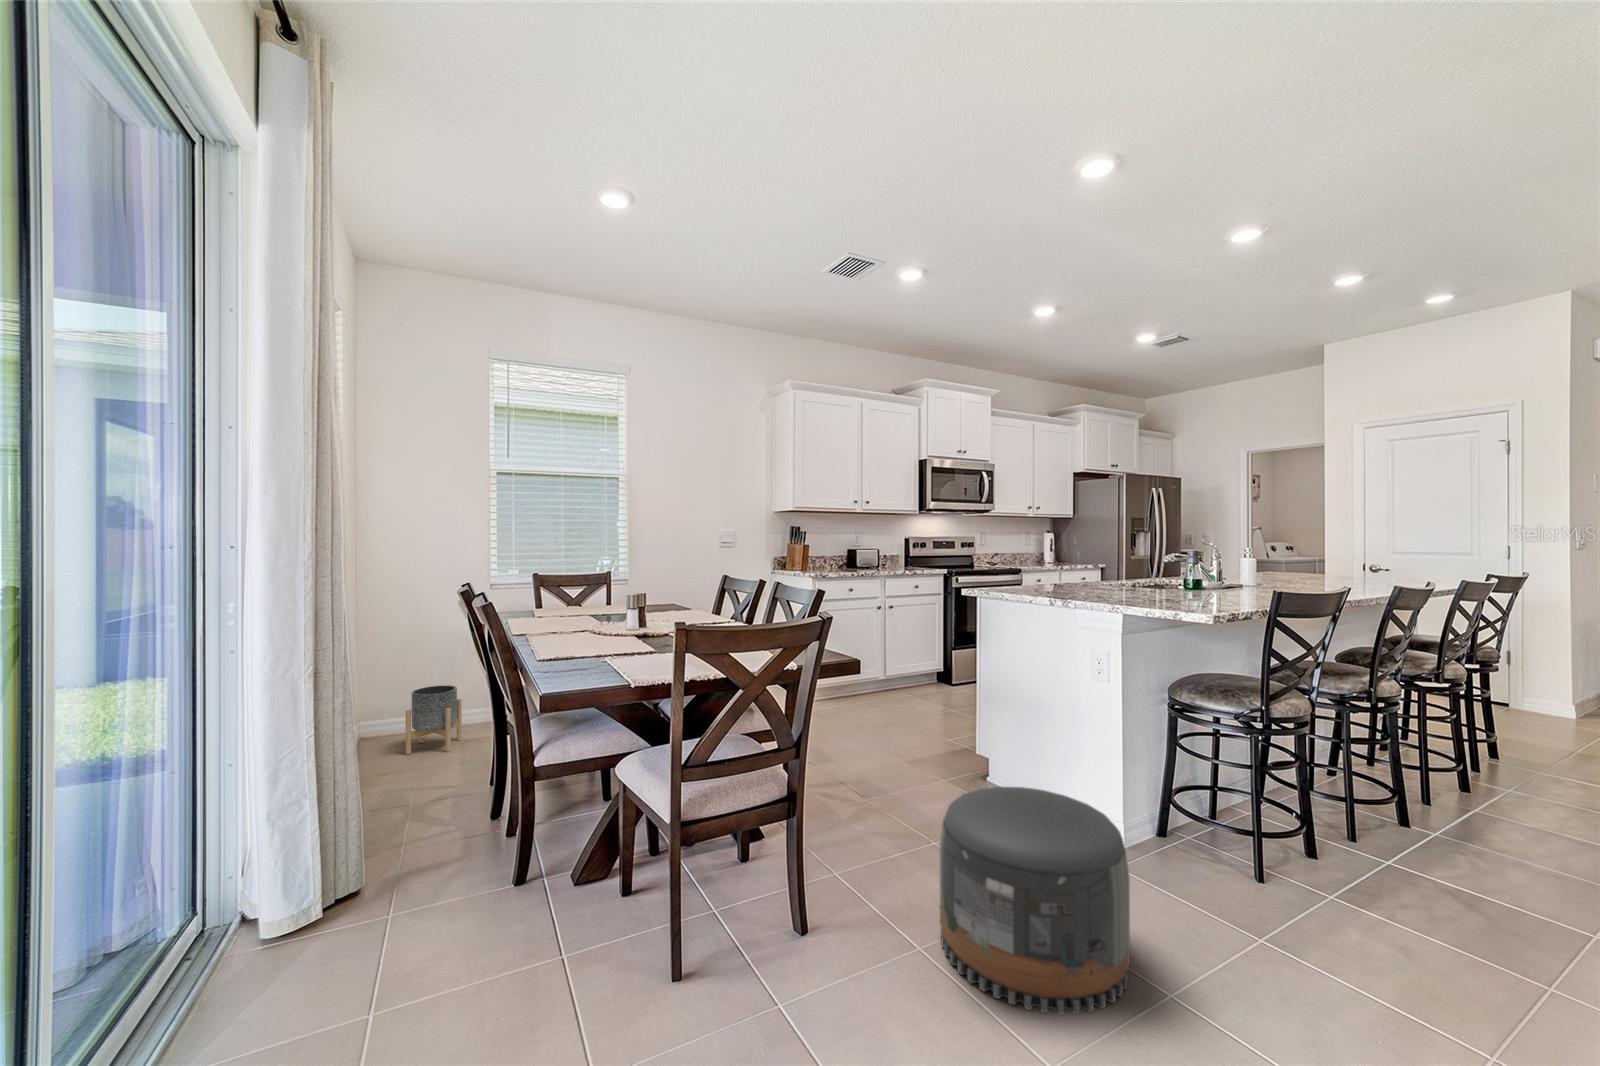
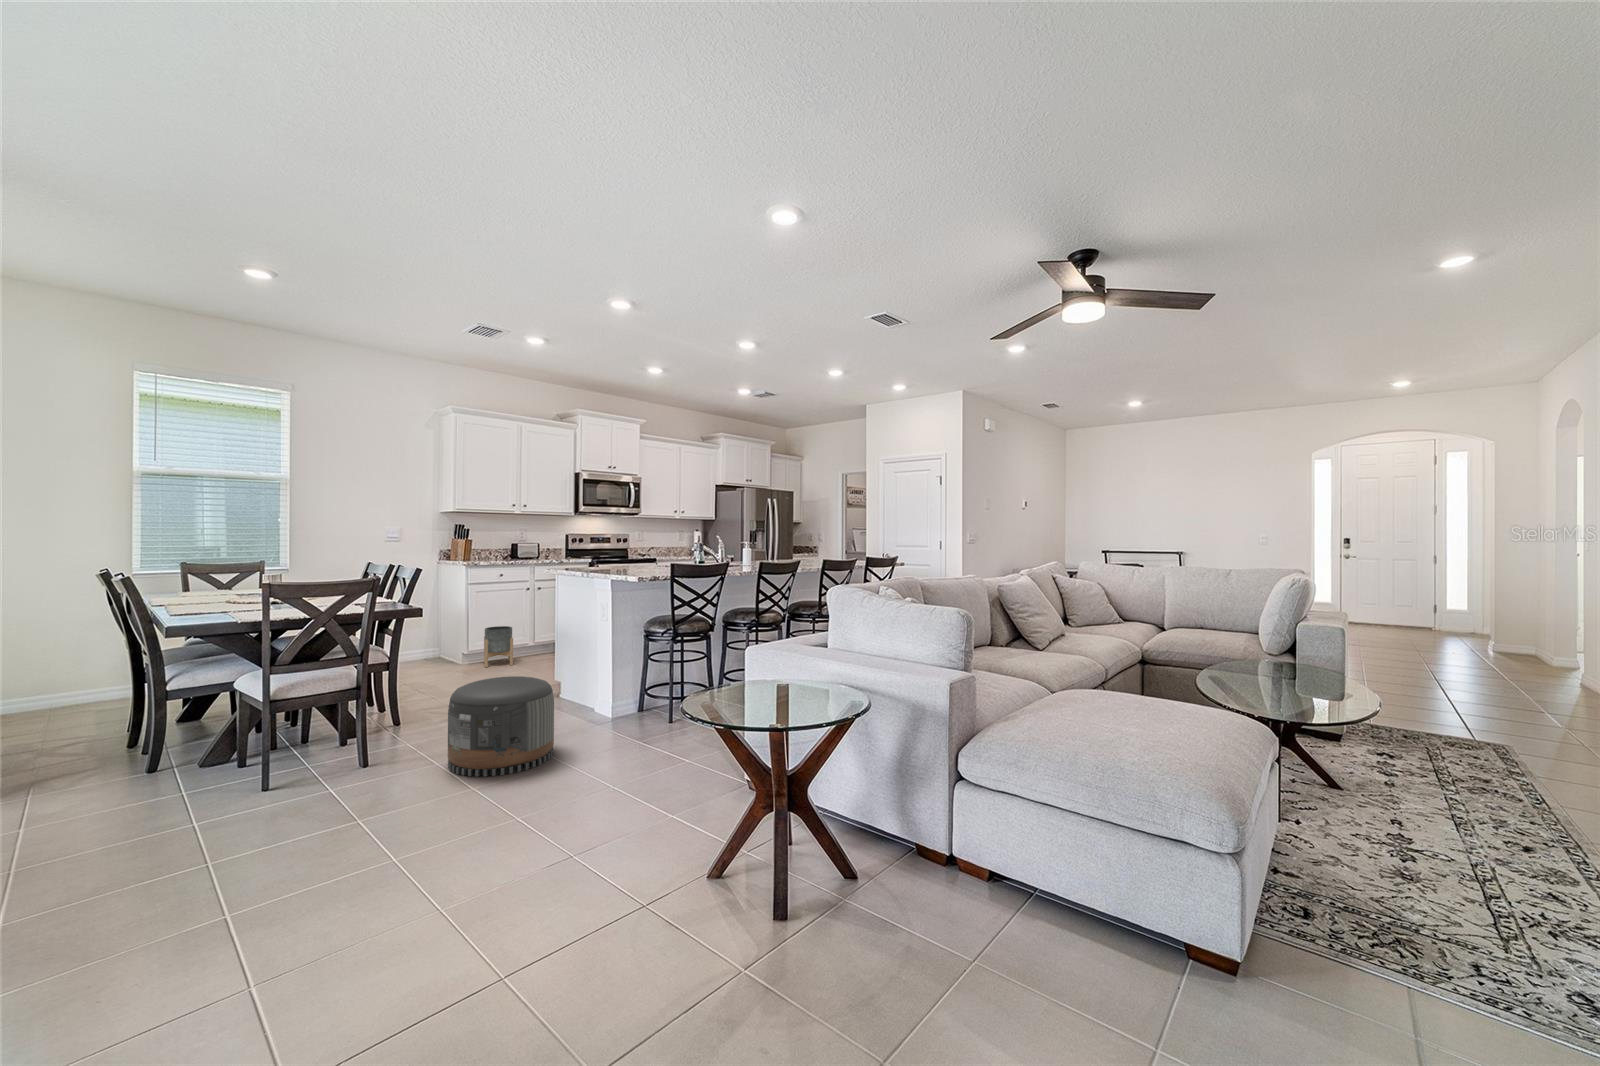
planter: present [406,685,462,755] -> present [484,626,513,667]

